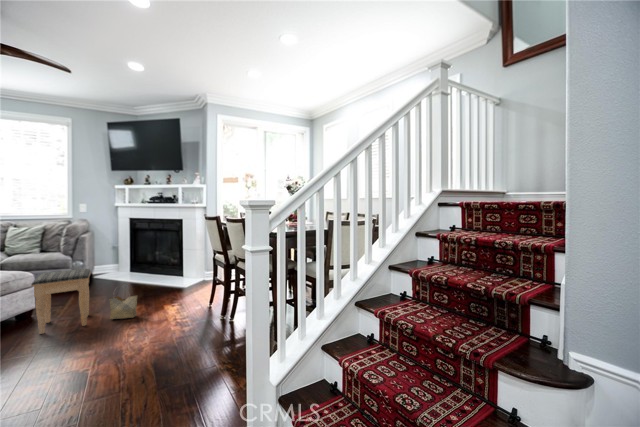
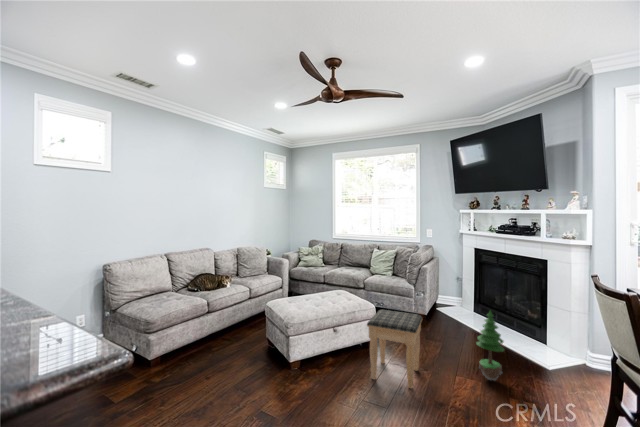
potted tree: none [138,252,158,302] -> present [476,311,504,380]
woven basket: present [109,295,138,319] -> none [437,350,473,406]

